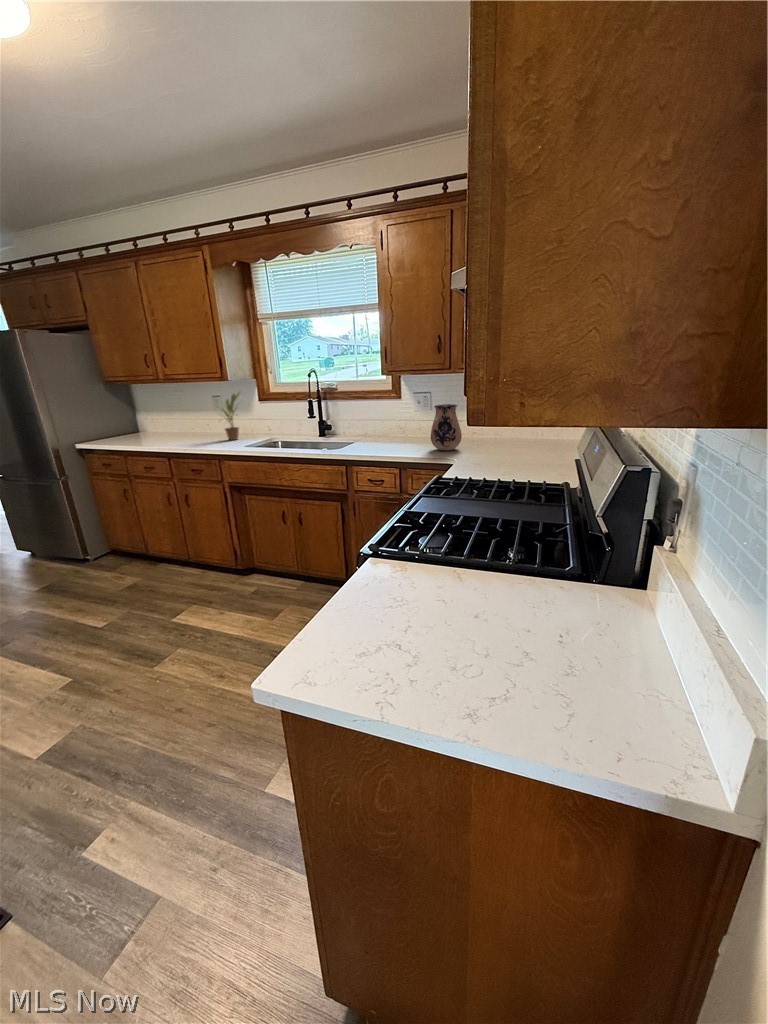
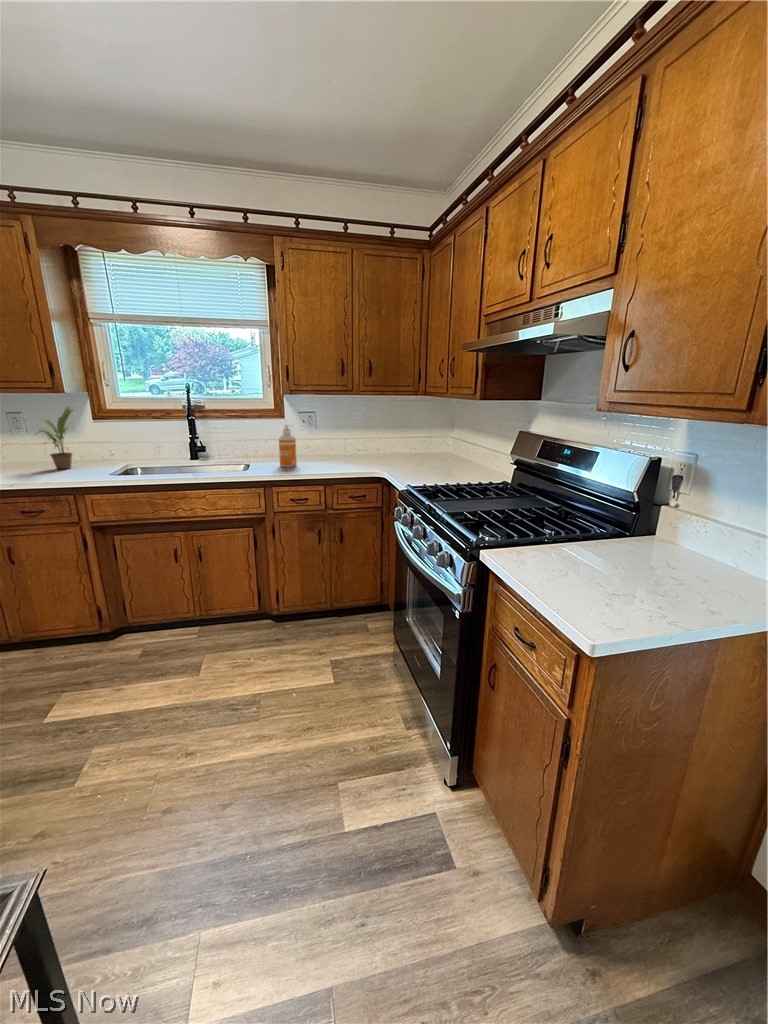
ceramic pitcher: present [431,404,462,450] -> none [341,424,369,466]
soap dispenser: none [376,405,393,447] -> present [279,425,297,467]

